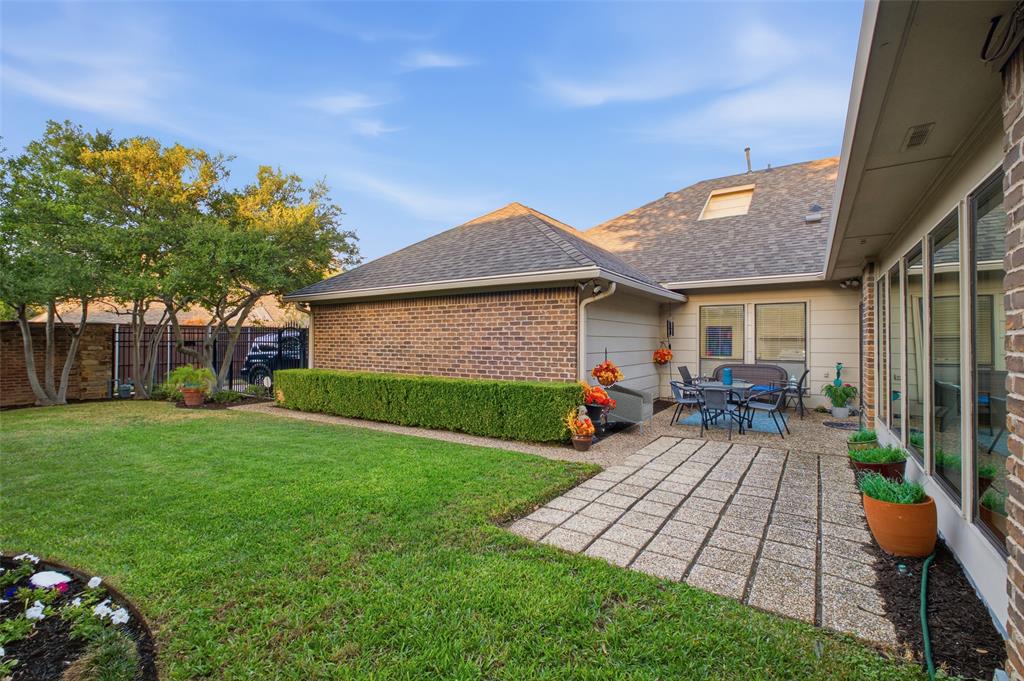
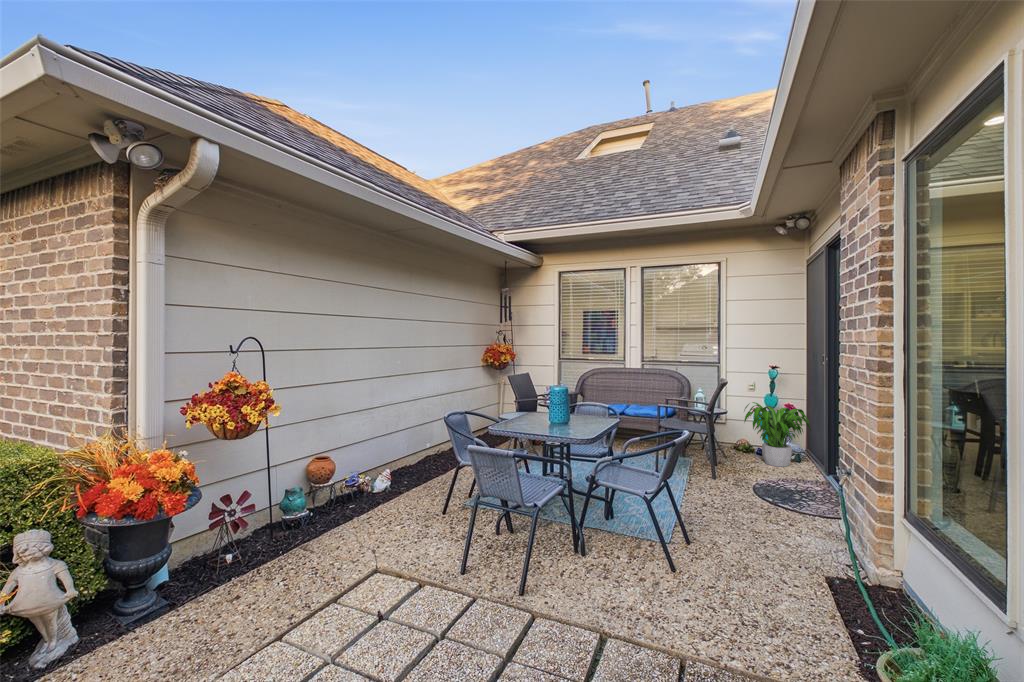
armchair: present [604,384,653,436] -> none [247,415,407,562]

